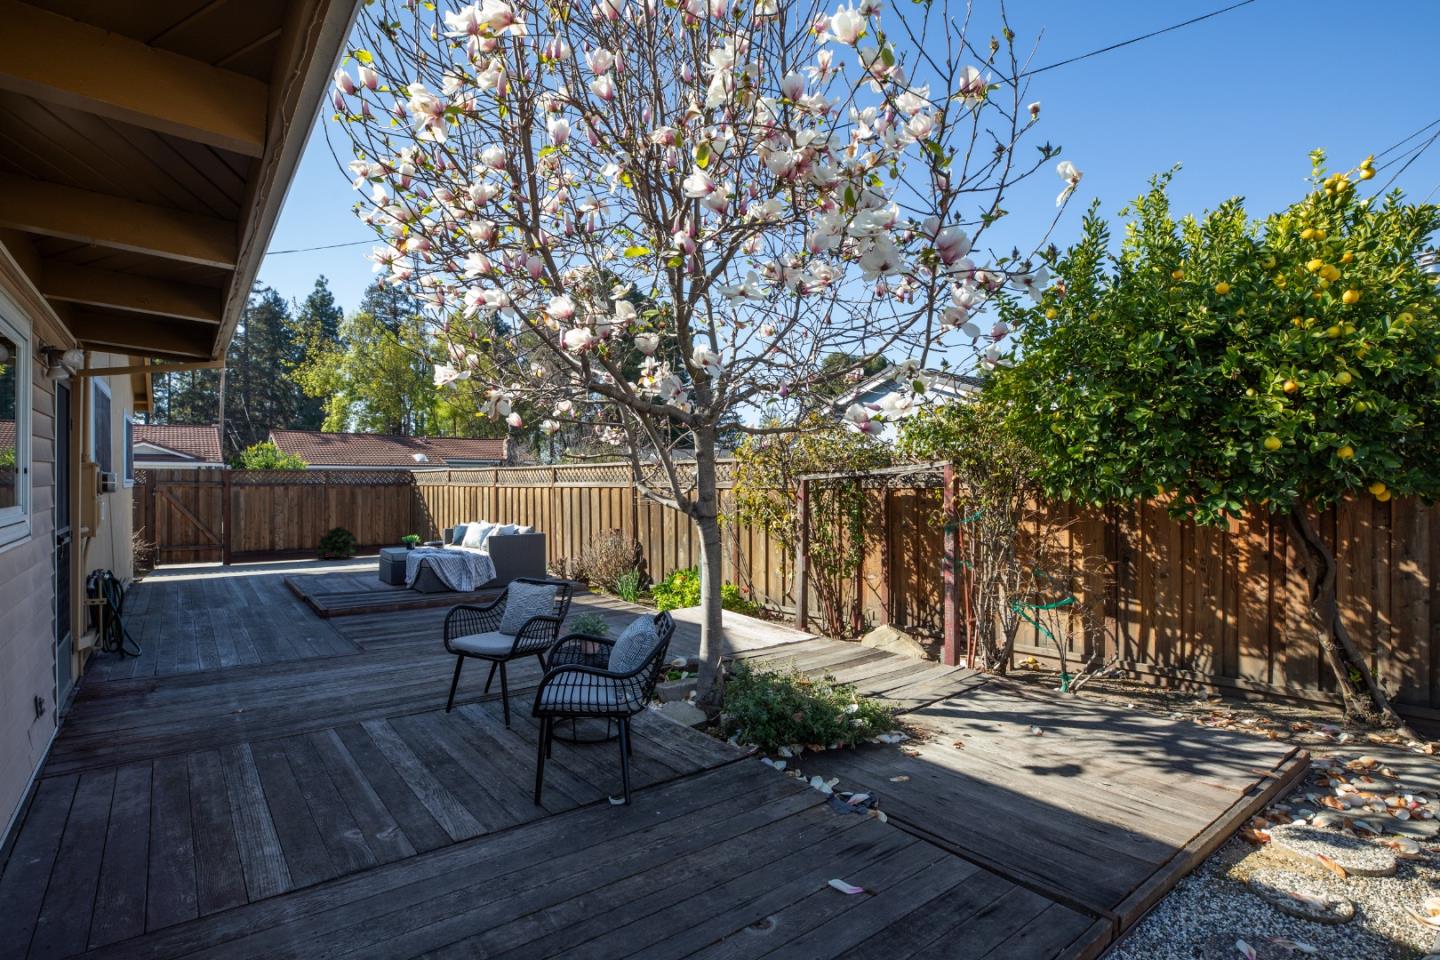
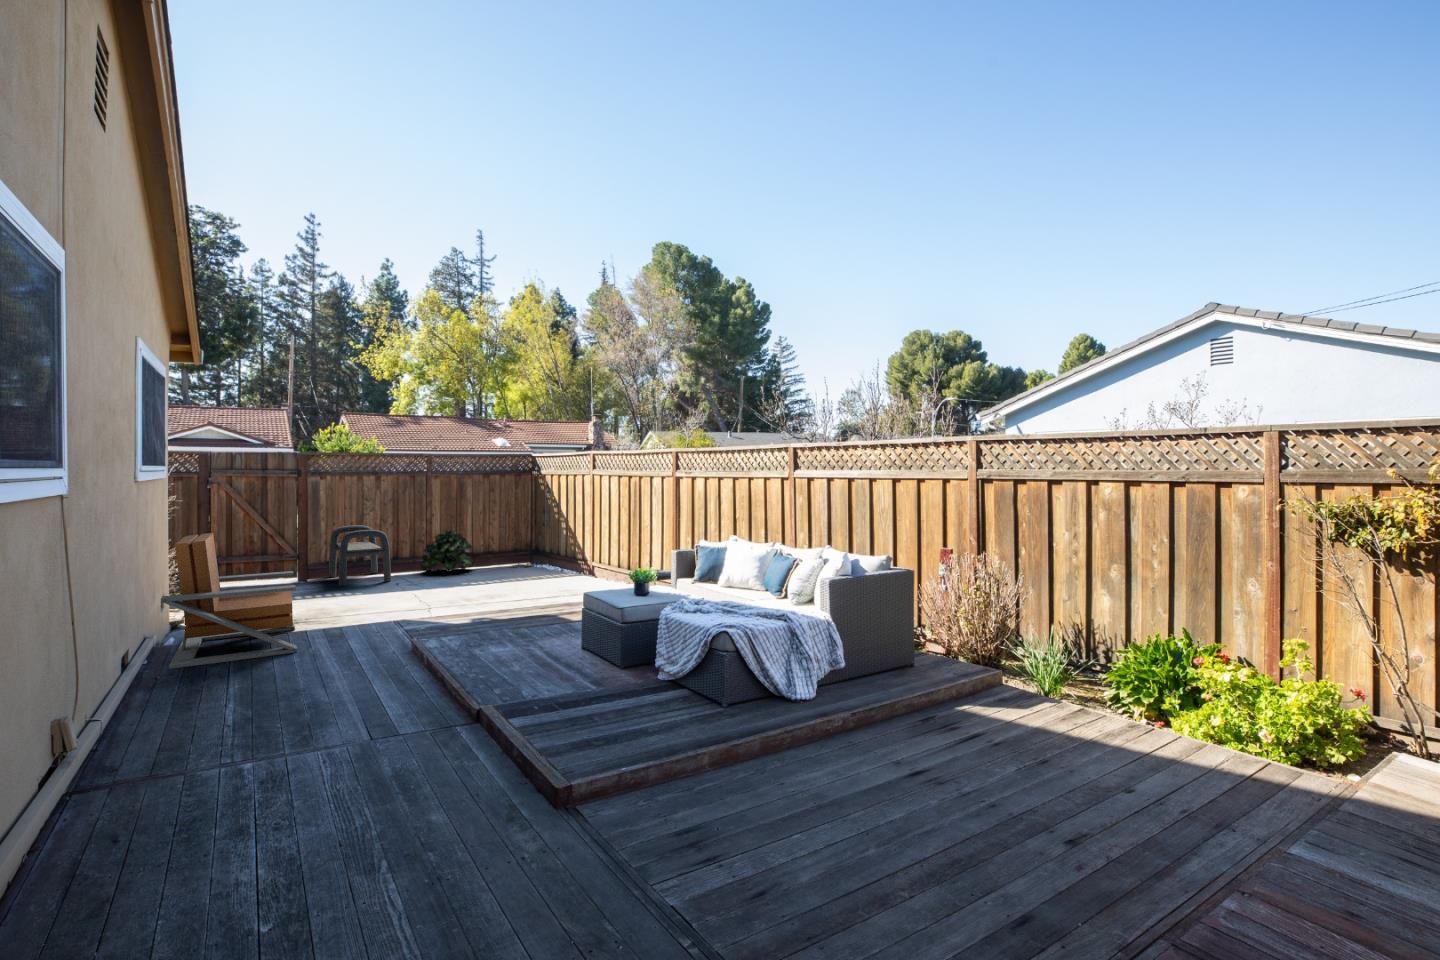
lounge chair: none [138,518,217,595] -> present [162,533,297,669]
bench: none [245,522,291,565] -> present [329,525,391,586]

